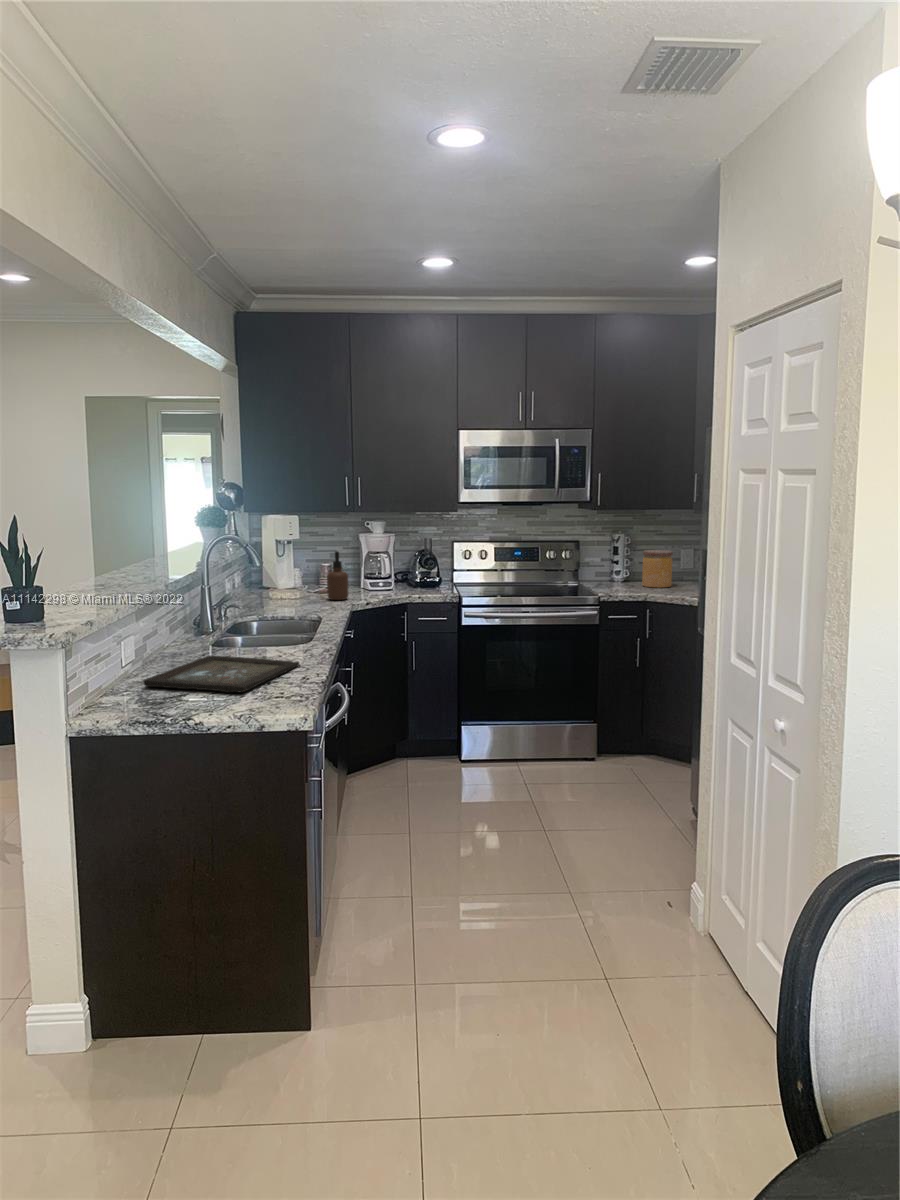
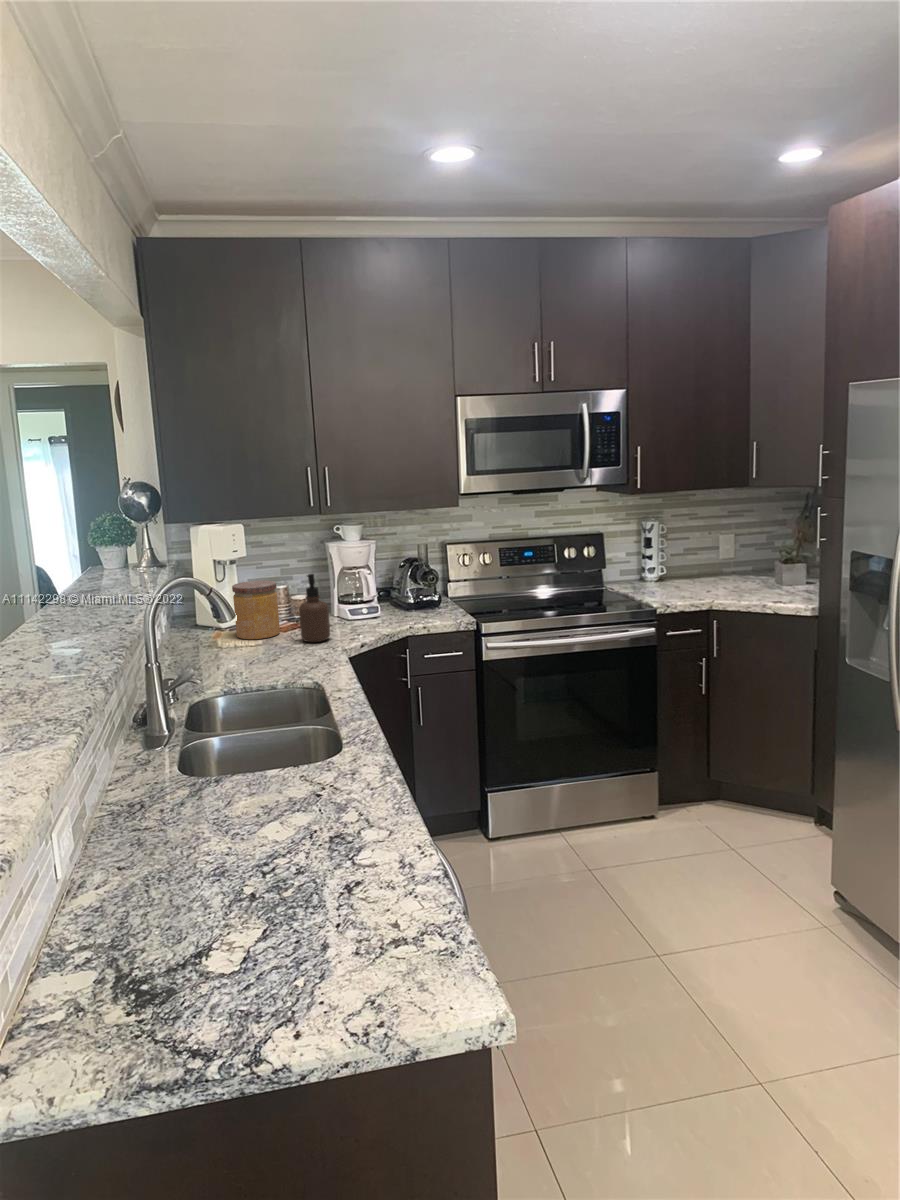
jar: present [642,550,673,588] -> present [232,580,280,639]
tray: present [143,655,299,692] -> none [109,811,368,932]

